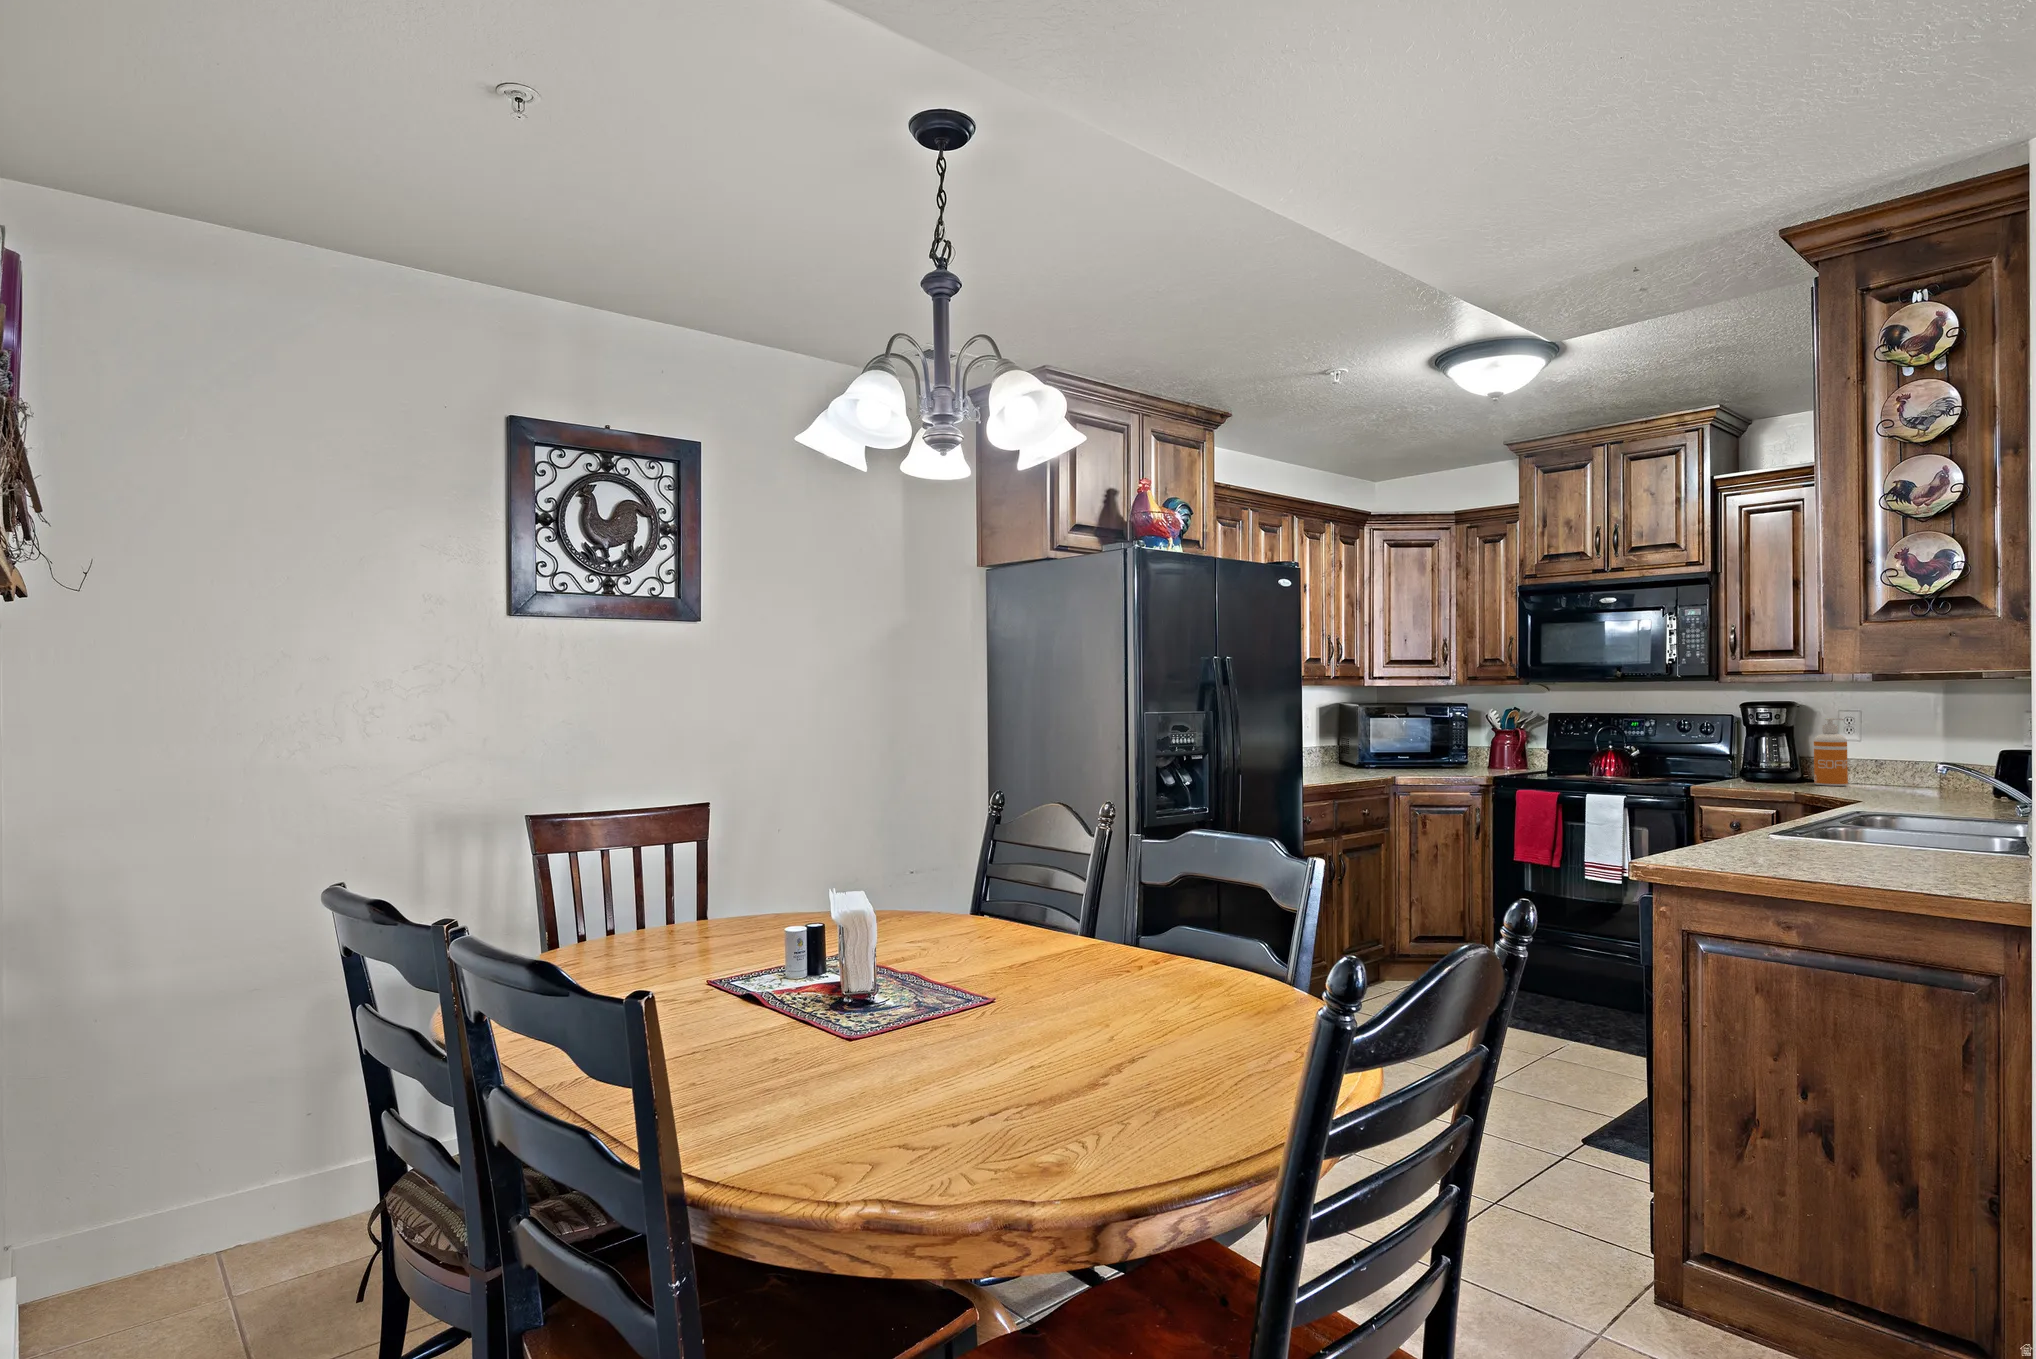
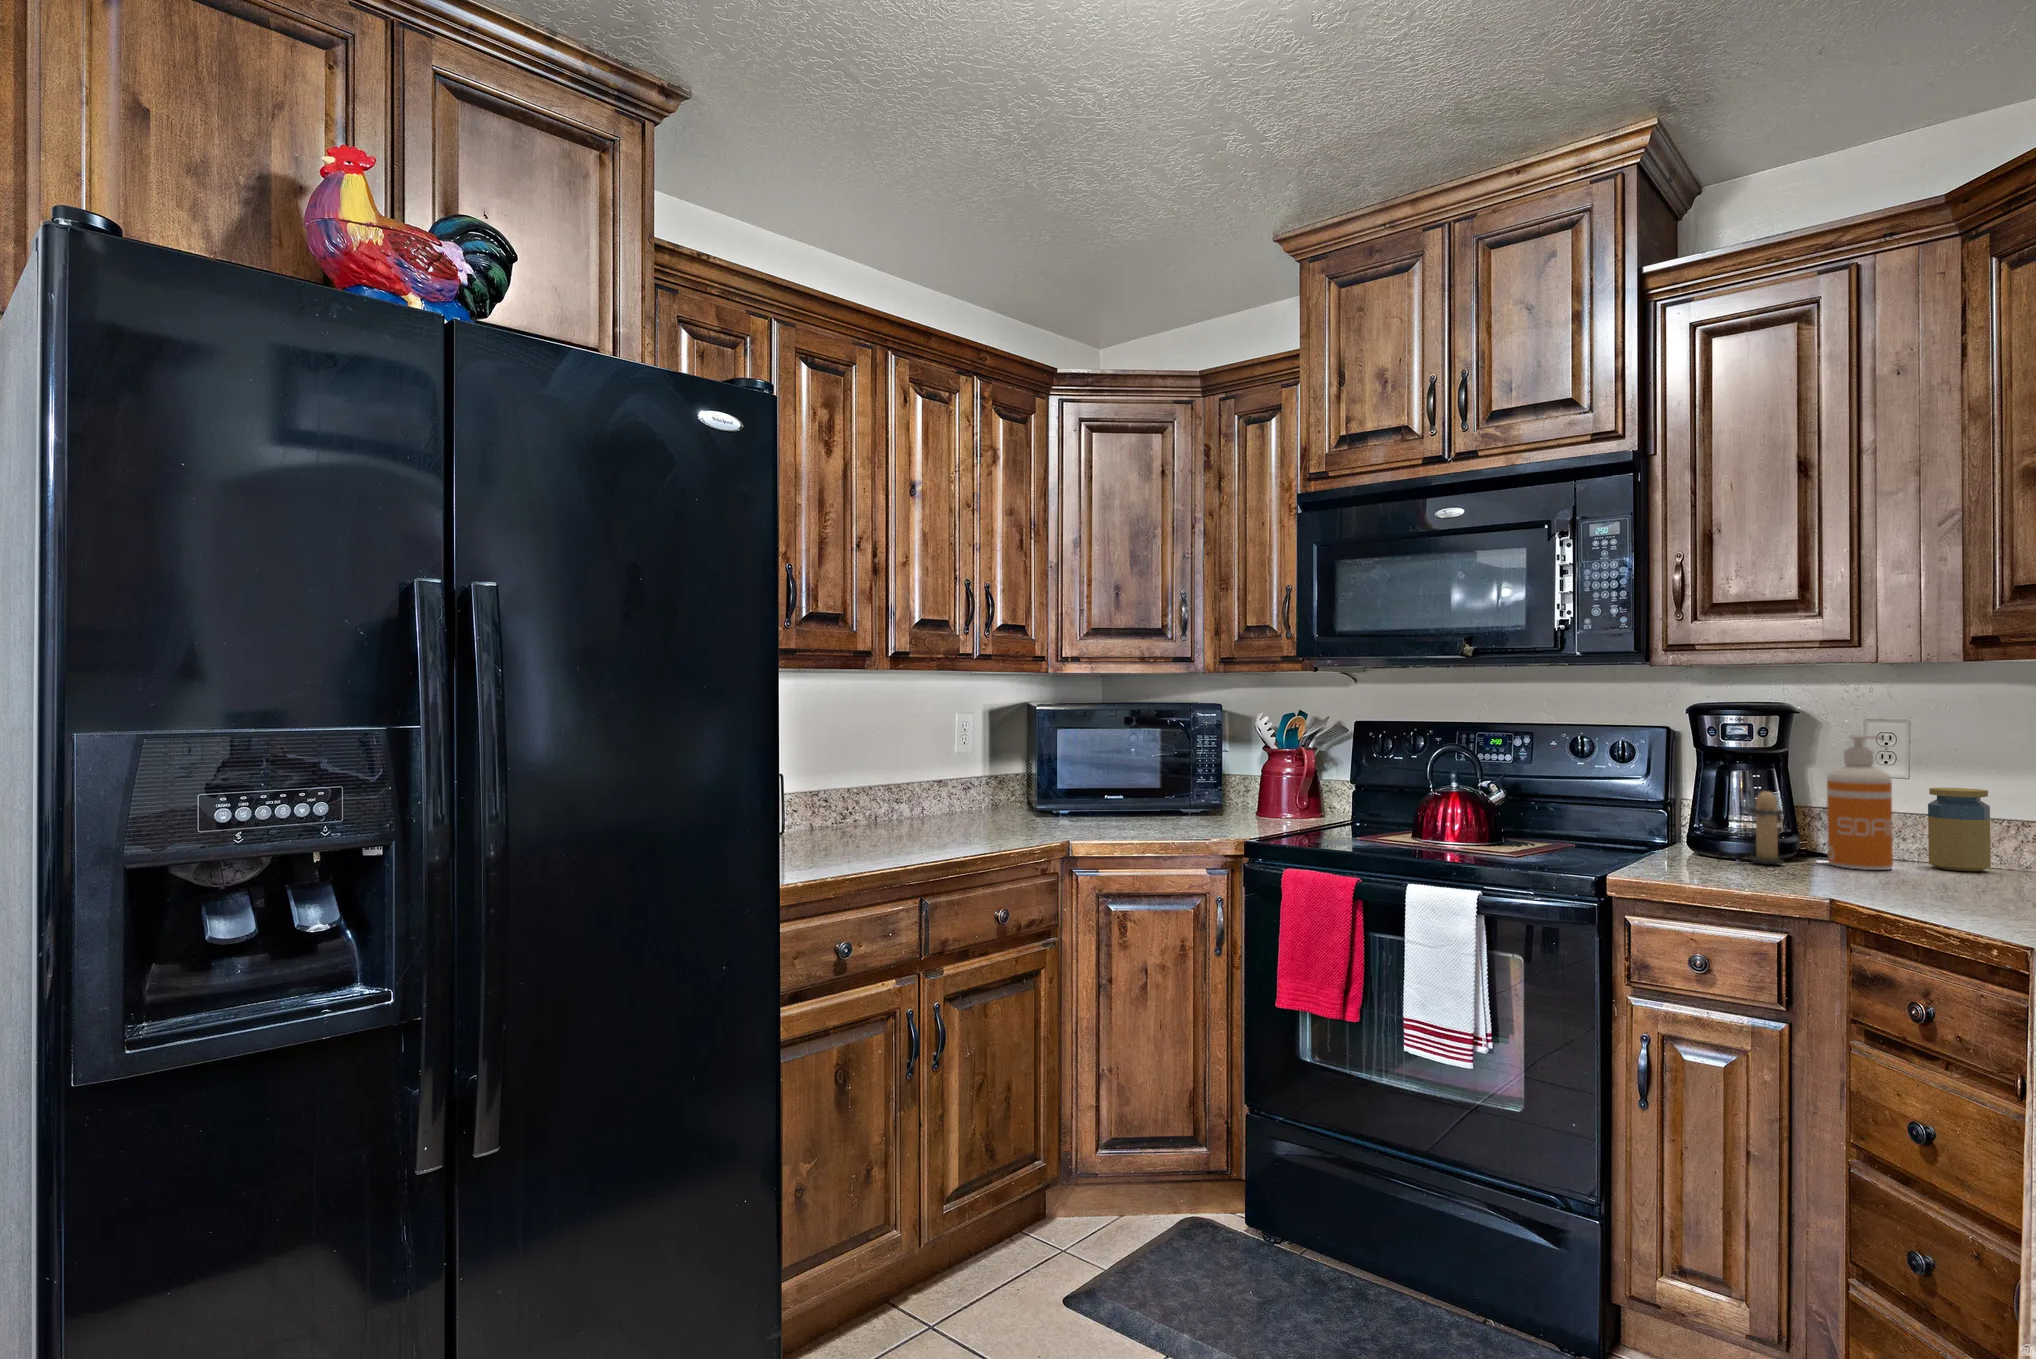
candle: none [1769,744,1793,784] -> present [1749,791,1784,864]
jar: none [1869,745,1901,787] -> present [1928,788,1991,871]

